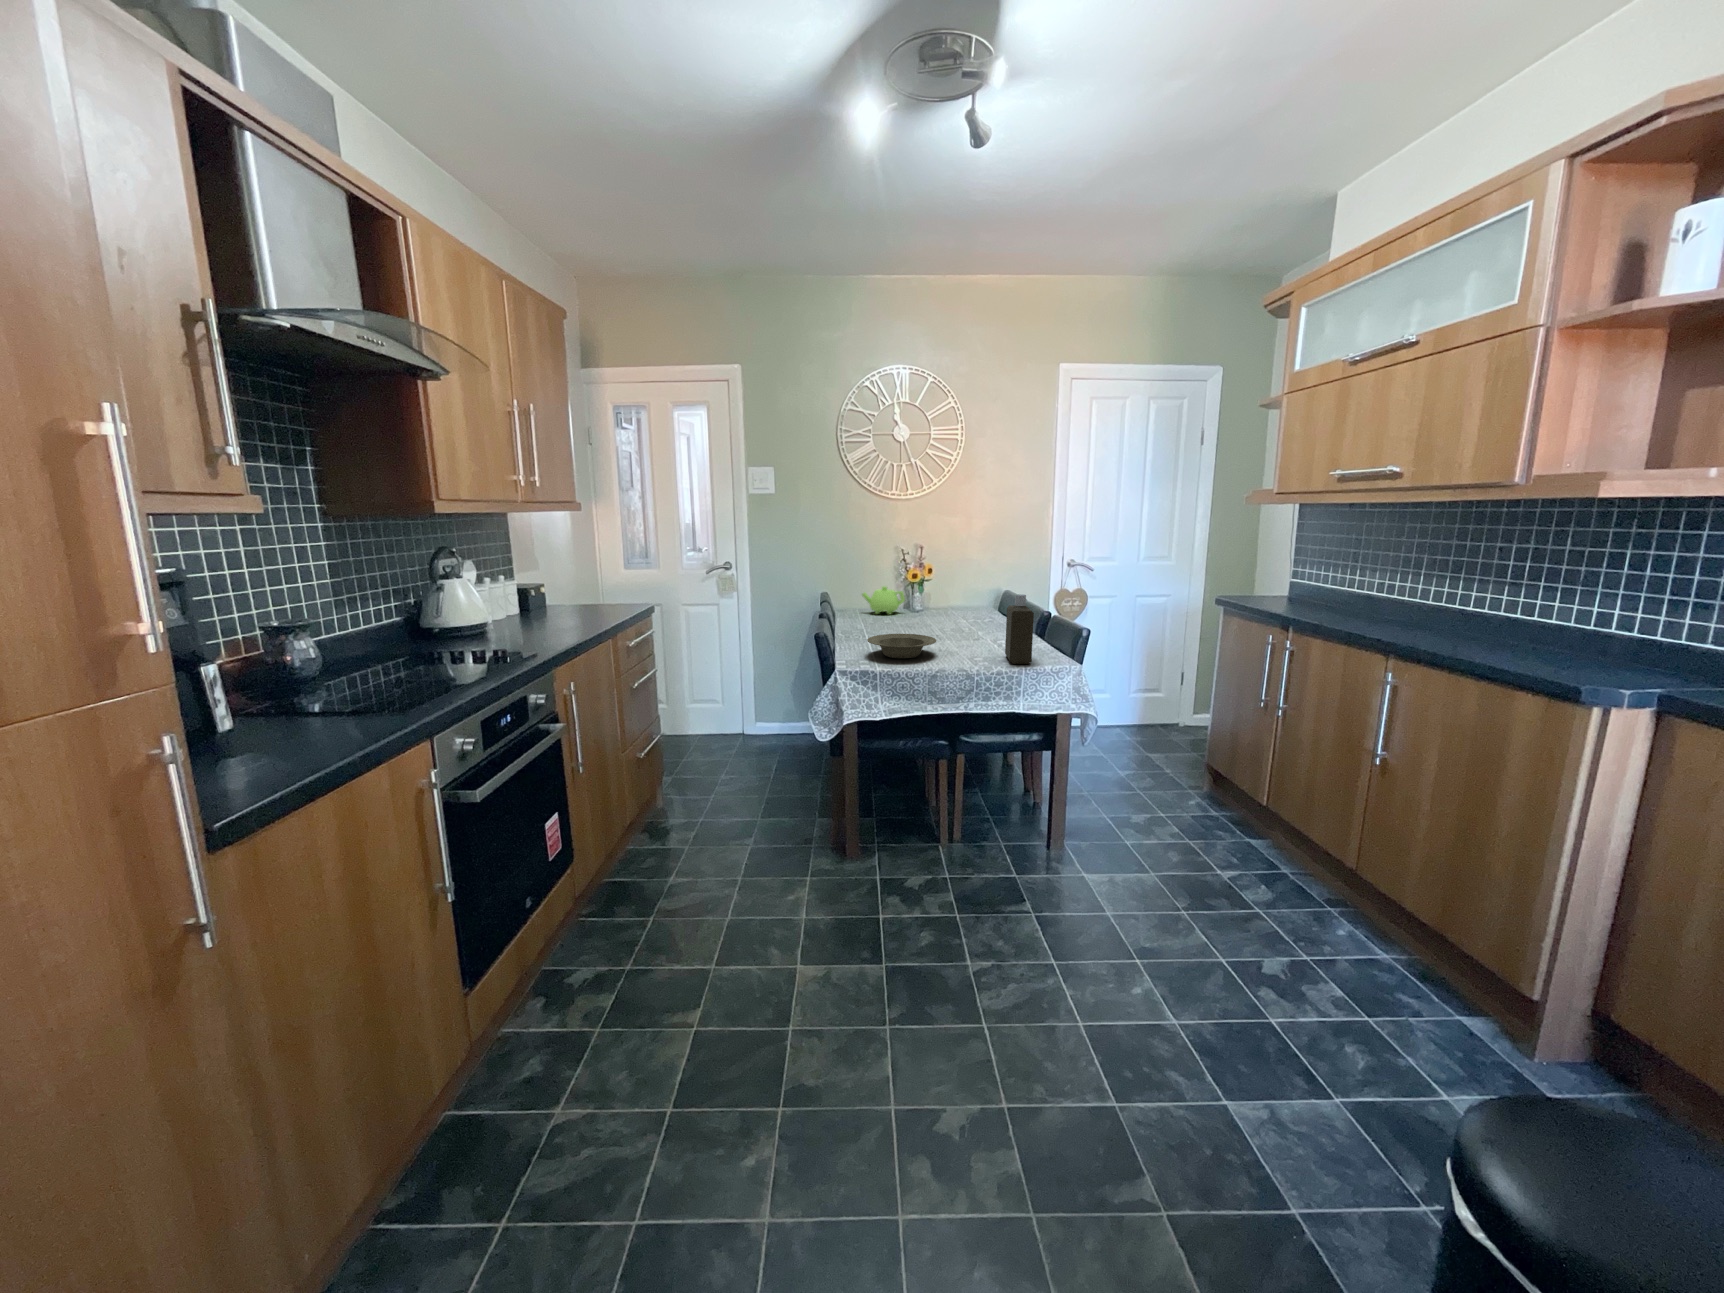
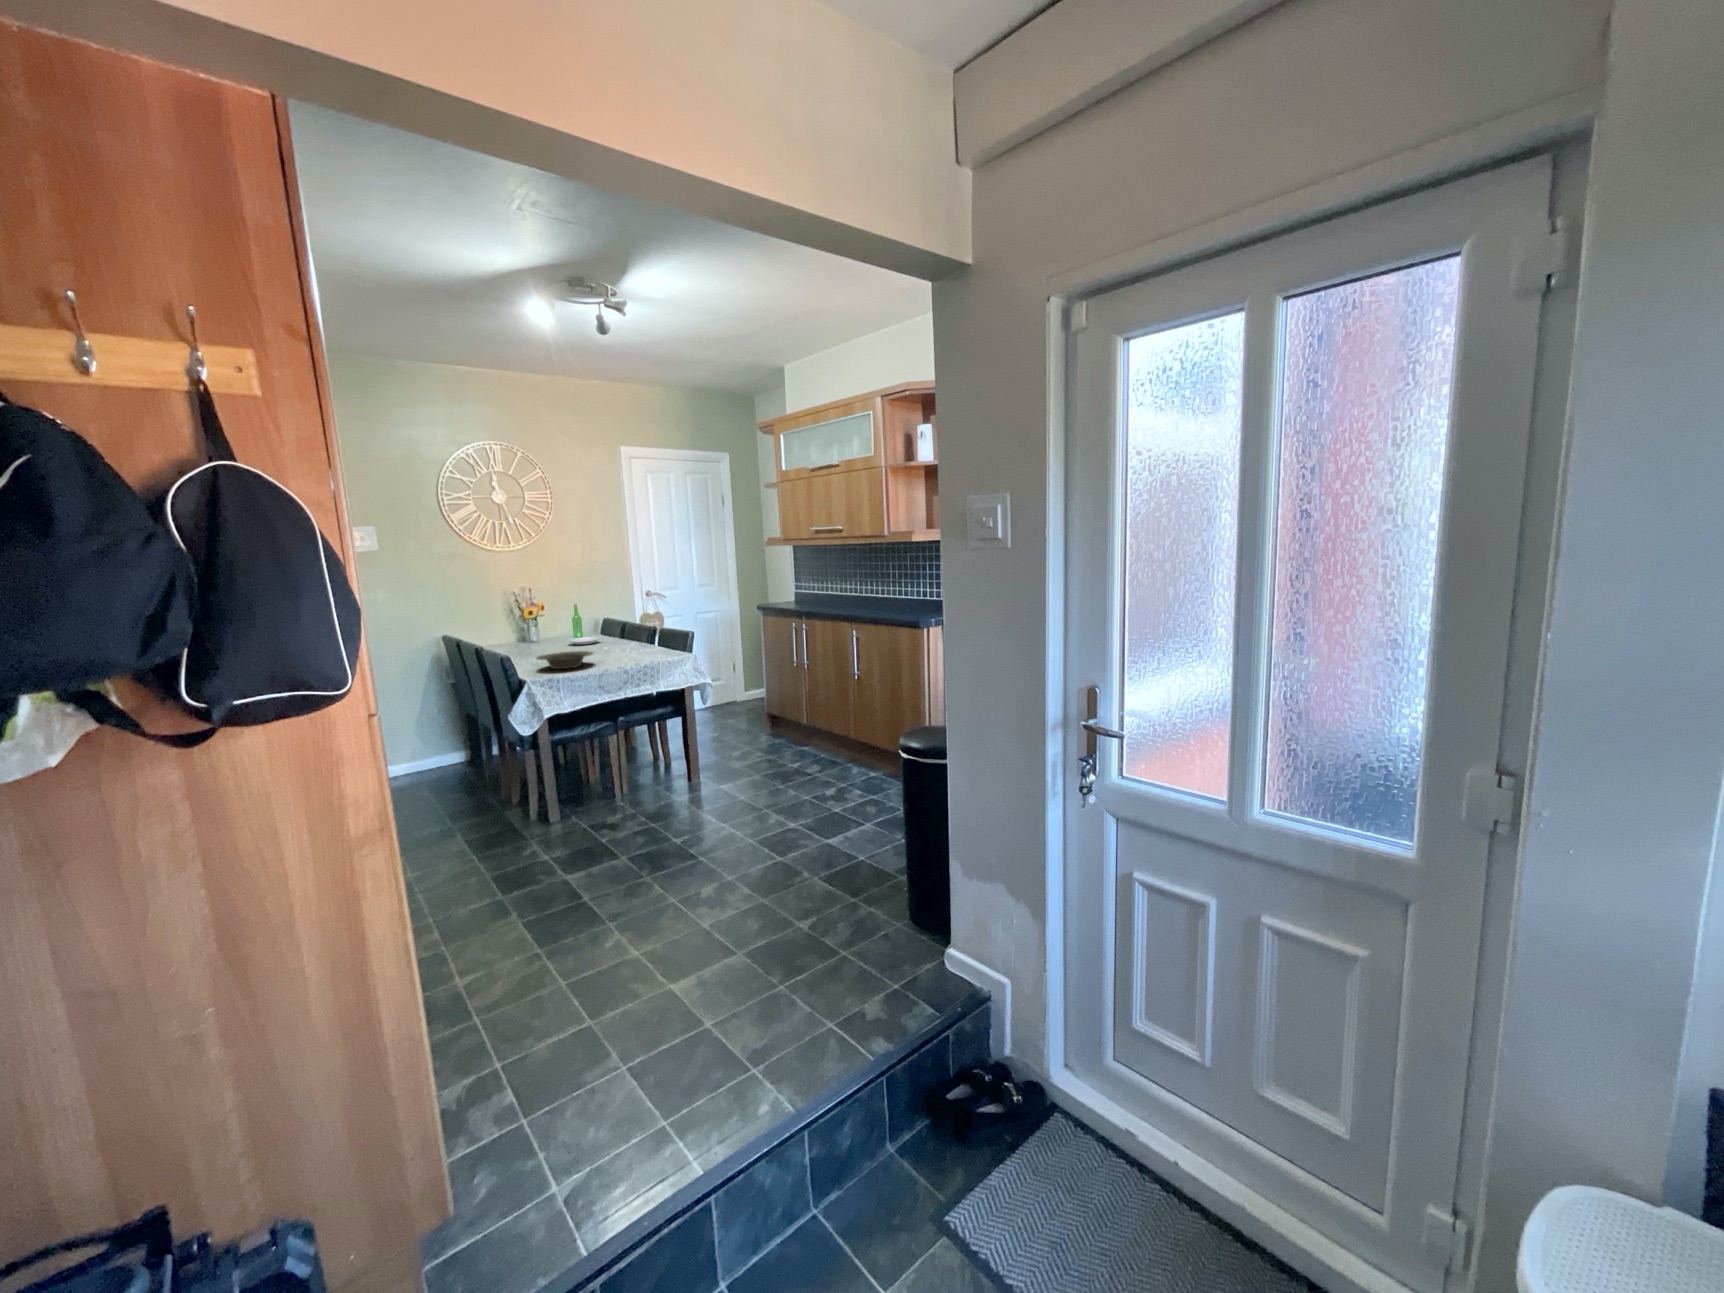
plate: none [943,570,981,622] -> present [568,604,600,645]
teapot: present [862,586,905,615] -> none [481,624,526,649]
bottle: present [1005,594,1034,664] -> none [642,612,667,659]

